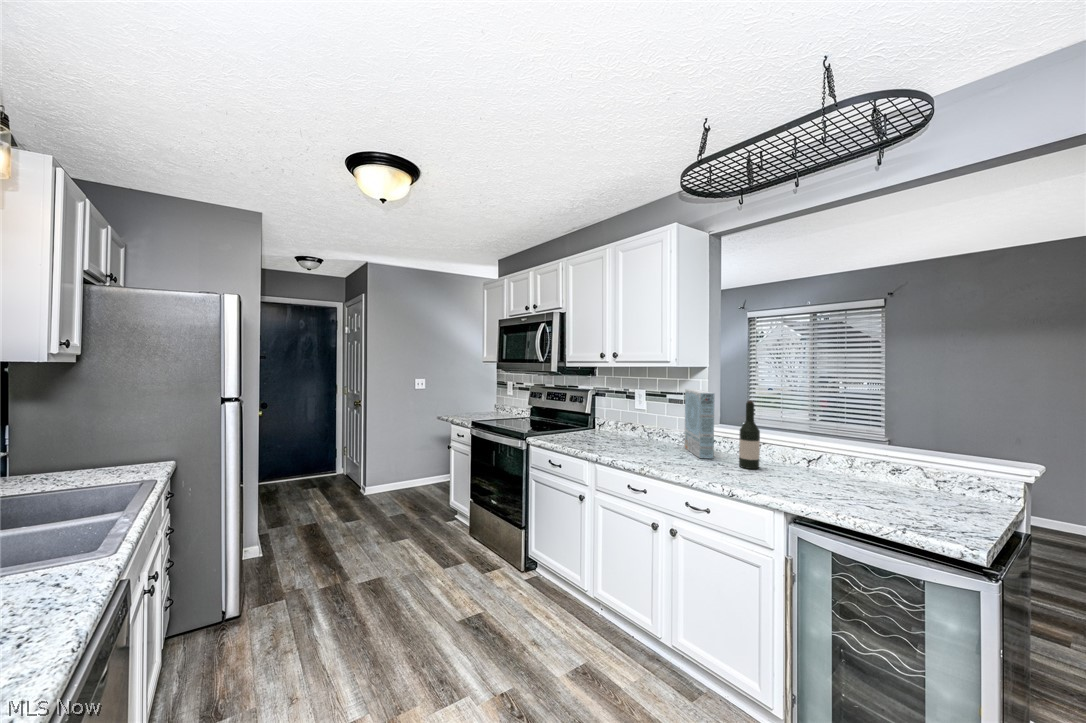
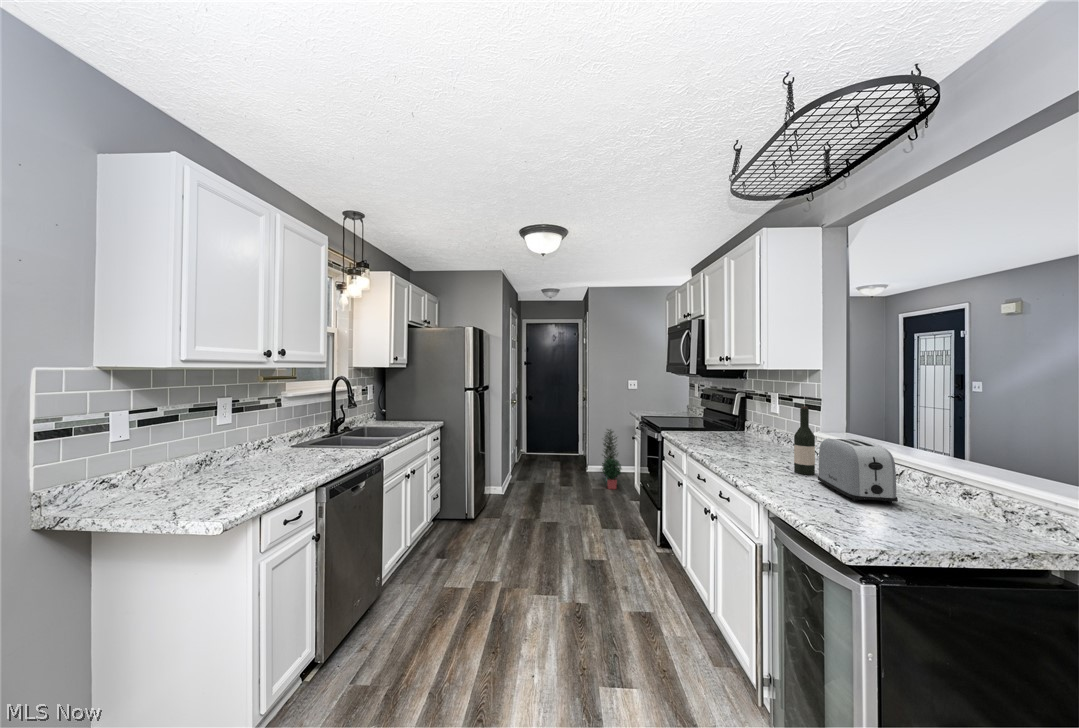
cereal box: present [684,389,715,459] -> none [769,396,793,463]
toaster: none [779,430,868,492] -> present [818,438,898,504]
potted plant: none [389,433,429,511] -> present [602,429,622,489]

